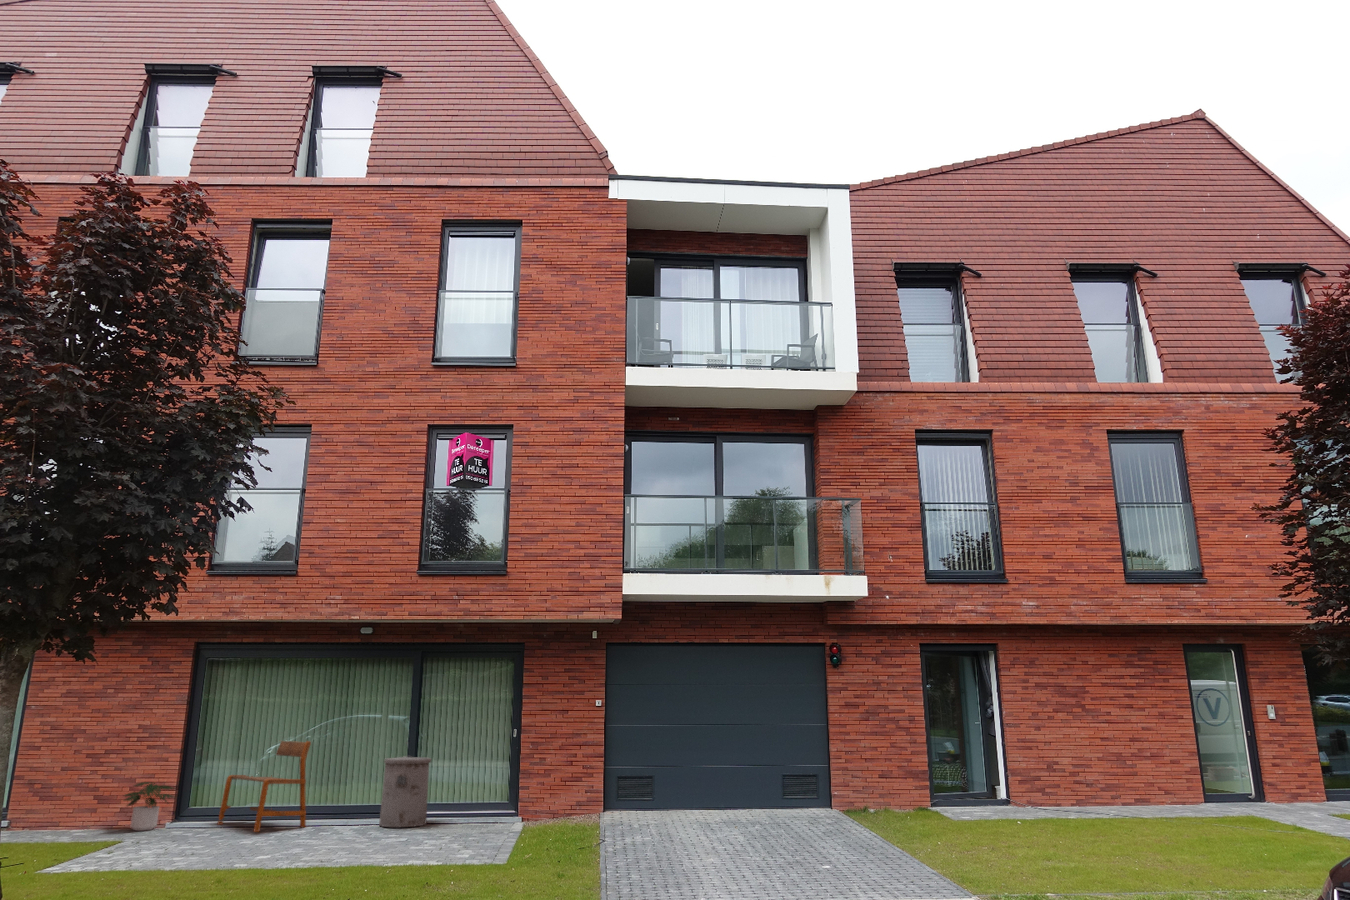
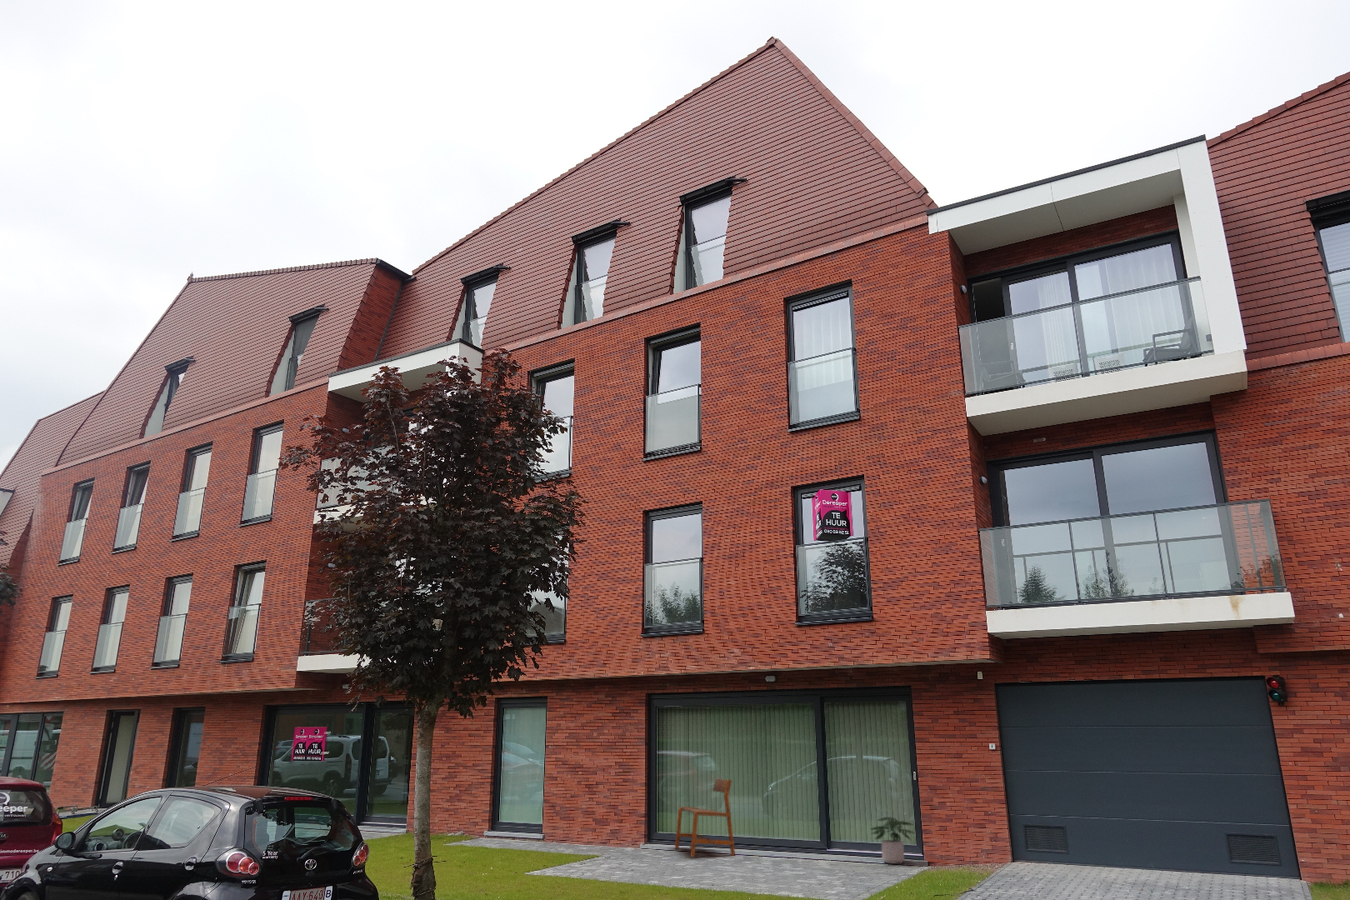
trash can: present [379,756,431,827] -> none [790,795,835,862]
potted plant: present [124,782,173,830] -> present [872,817,913,863]

